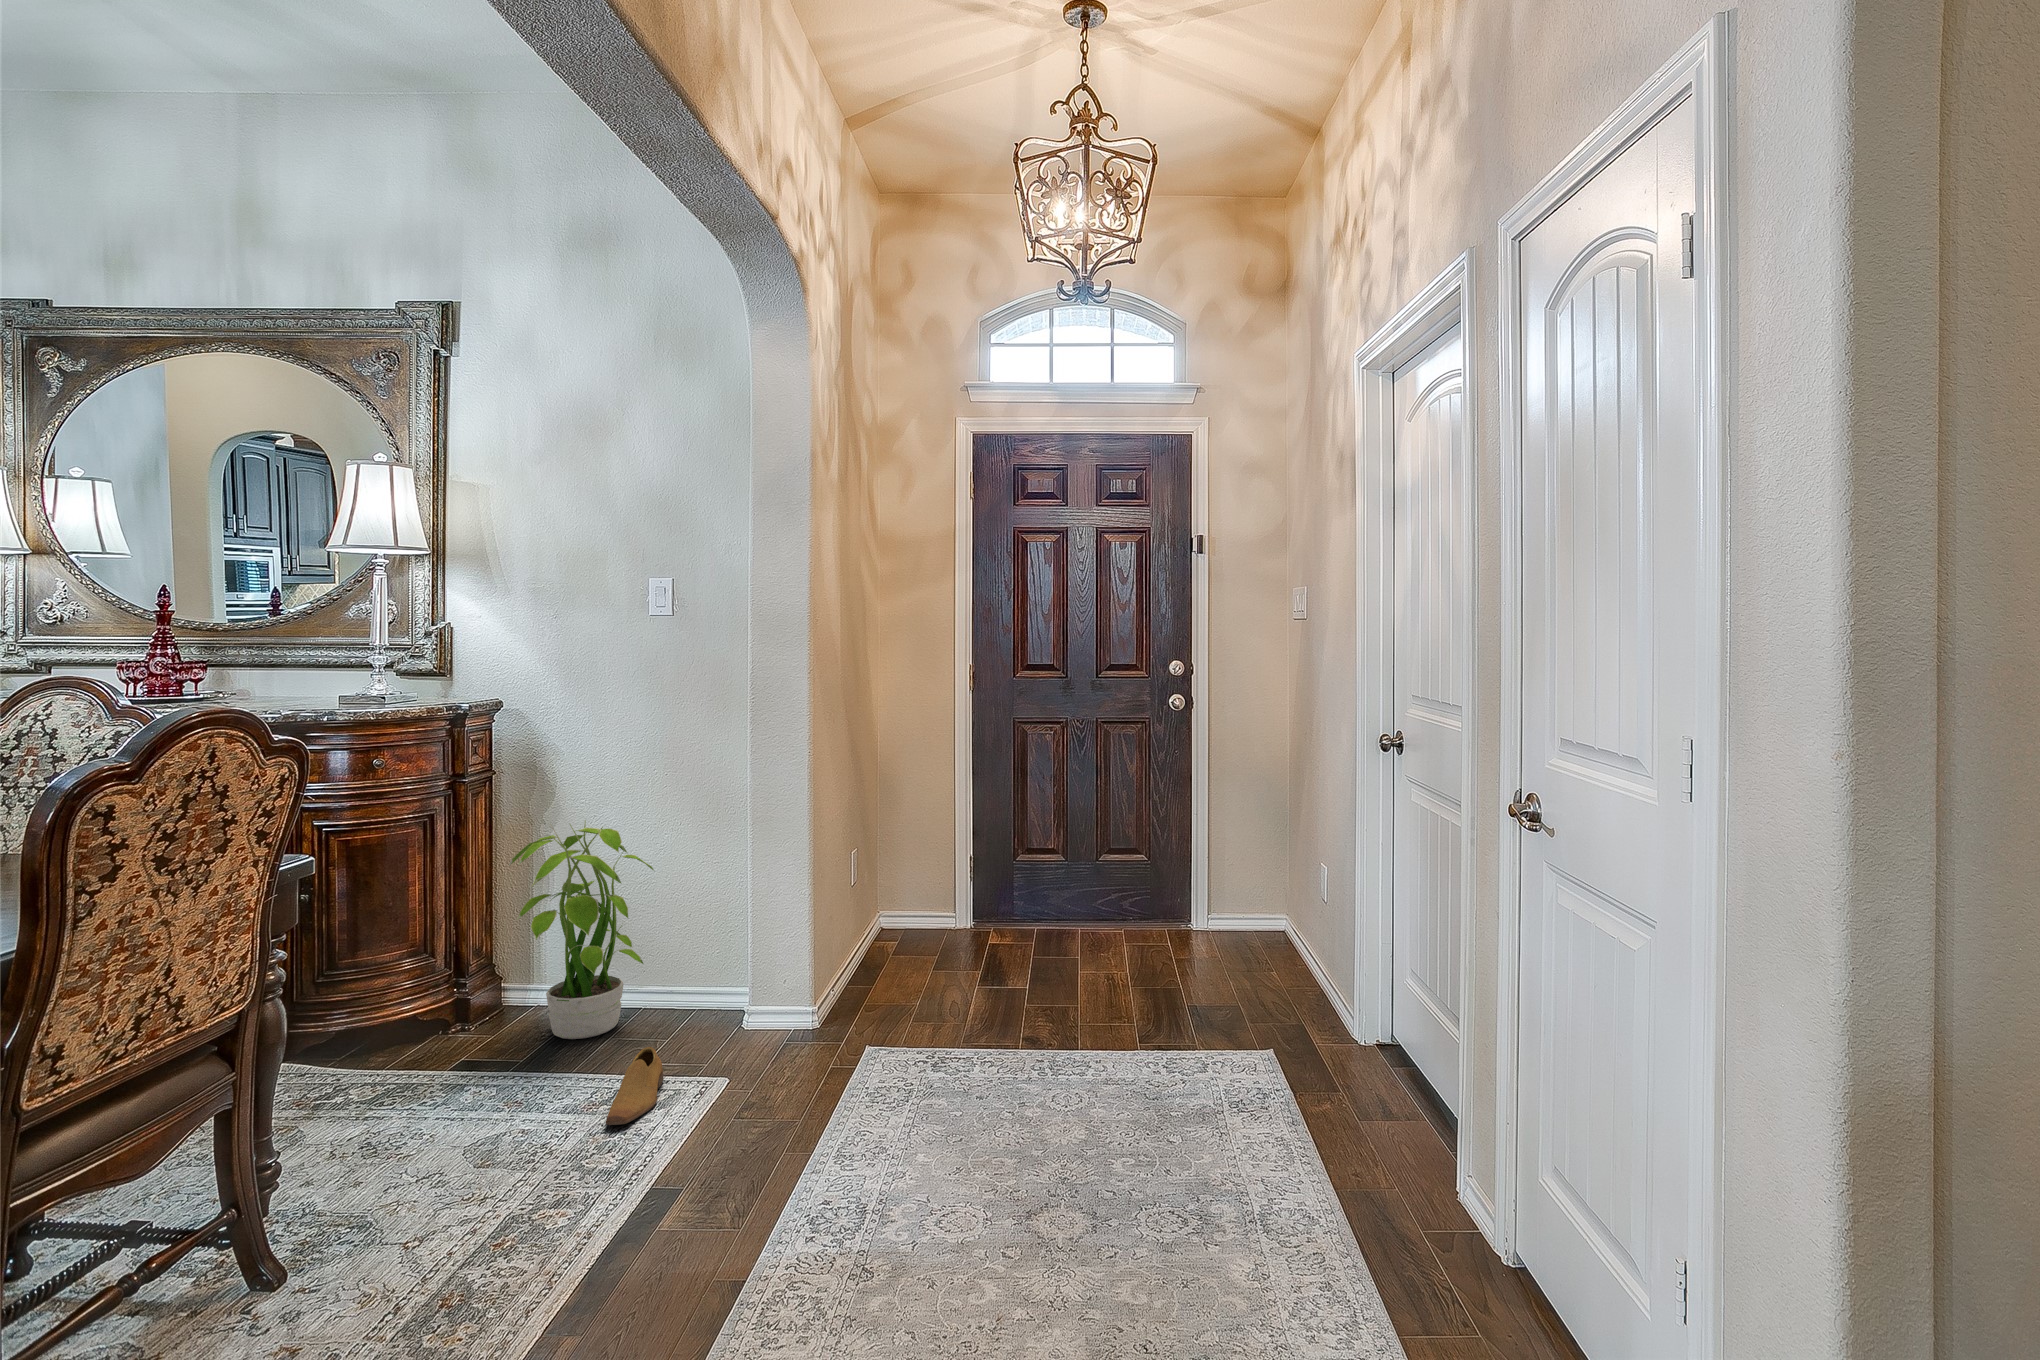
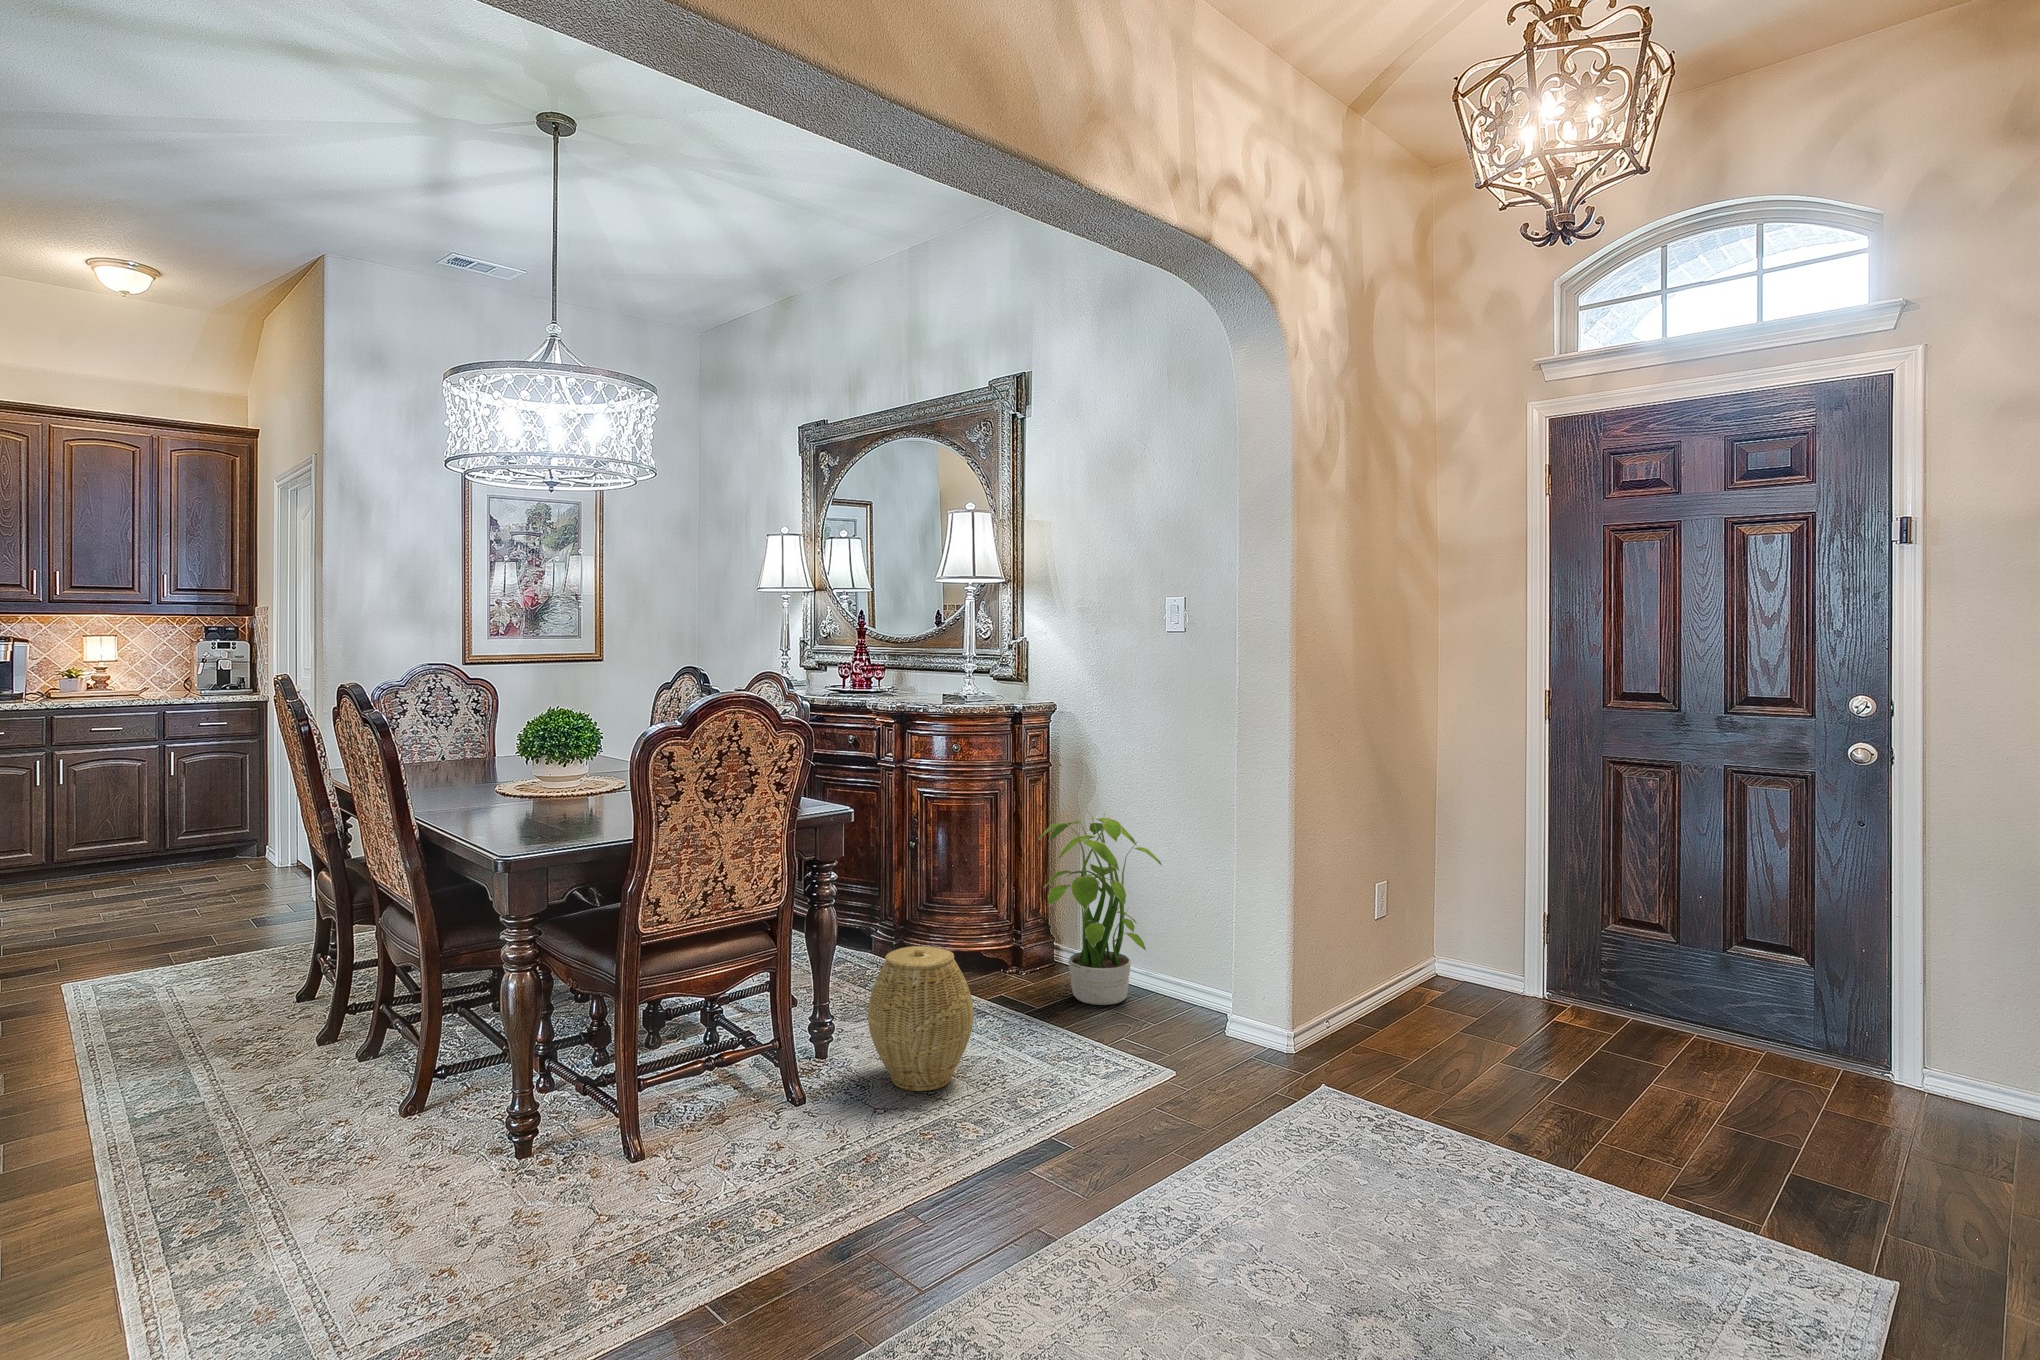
woven basket: none [351,1015,510,1206] -> present [868,946,974,1091]
shoe: present [606,1047,664,1125] -> none [1052,1022,1123,1081]

